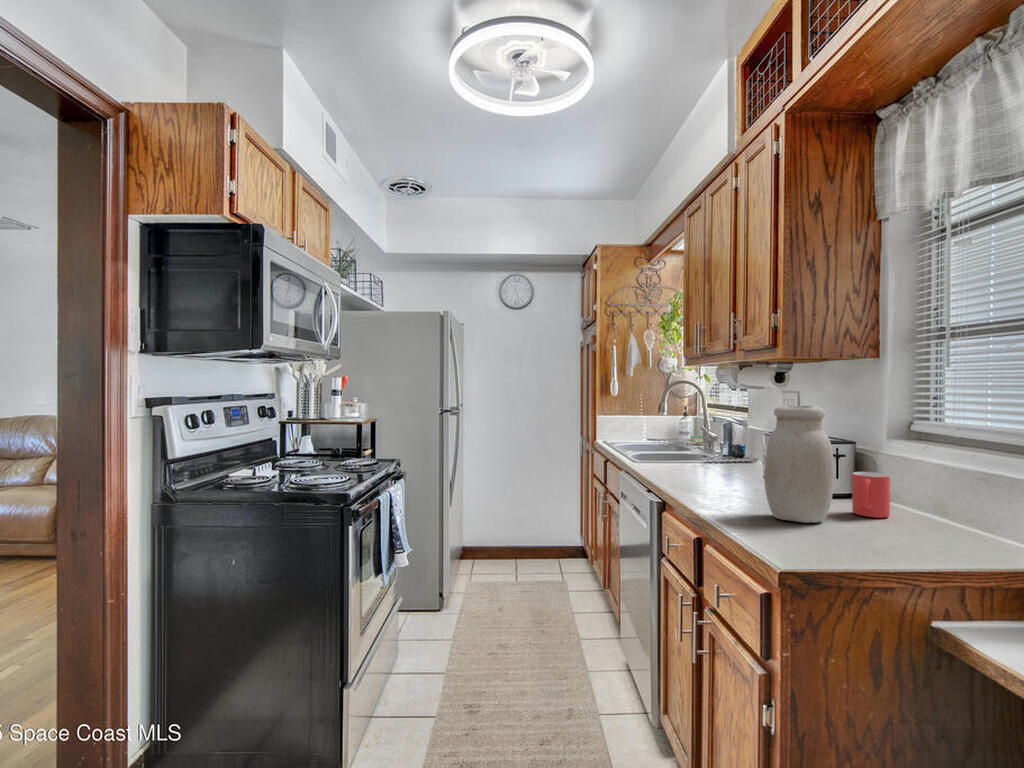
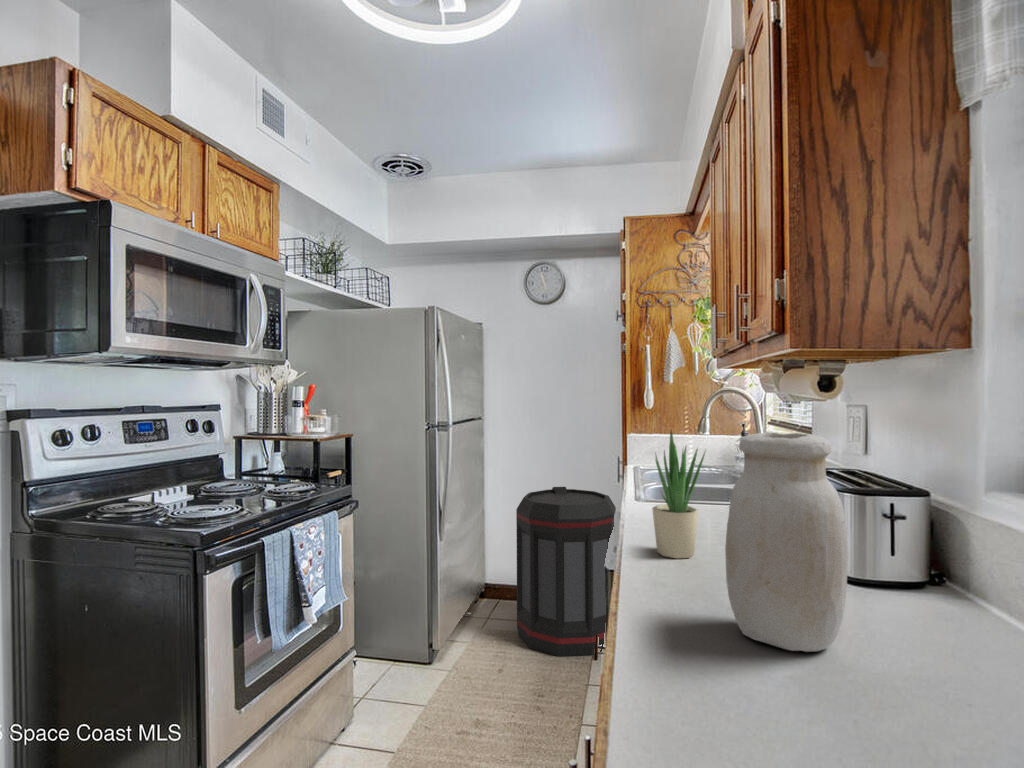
potted plant: none [685,407,720,492] -> present [652,430,705,558]
trash can: none [509,464,590,601] -> present [516,487,616,657]
mug: present [852,472,890,518] -> none [901,553,975,647]

